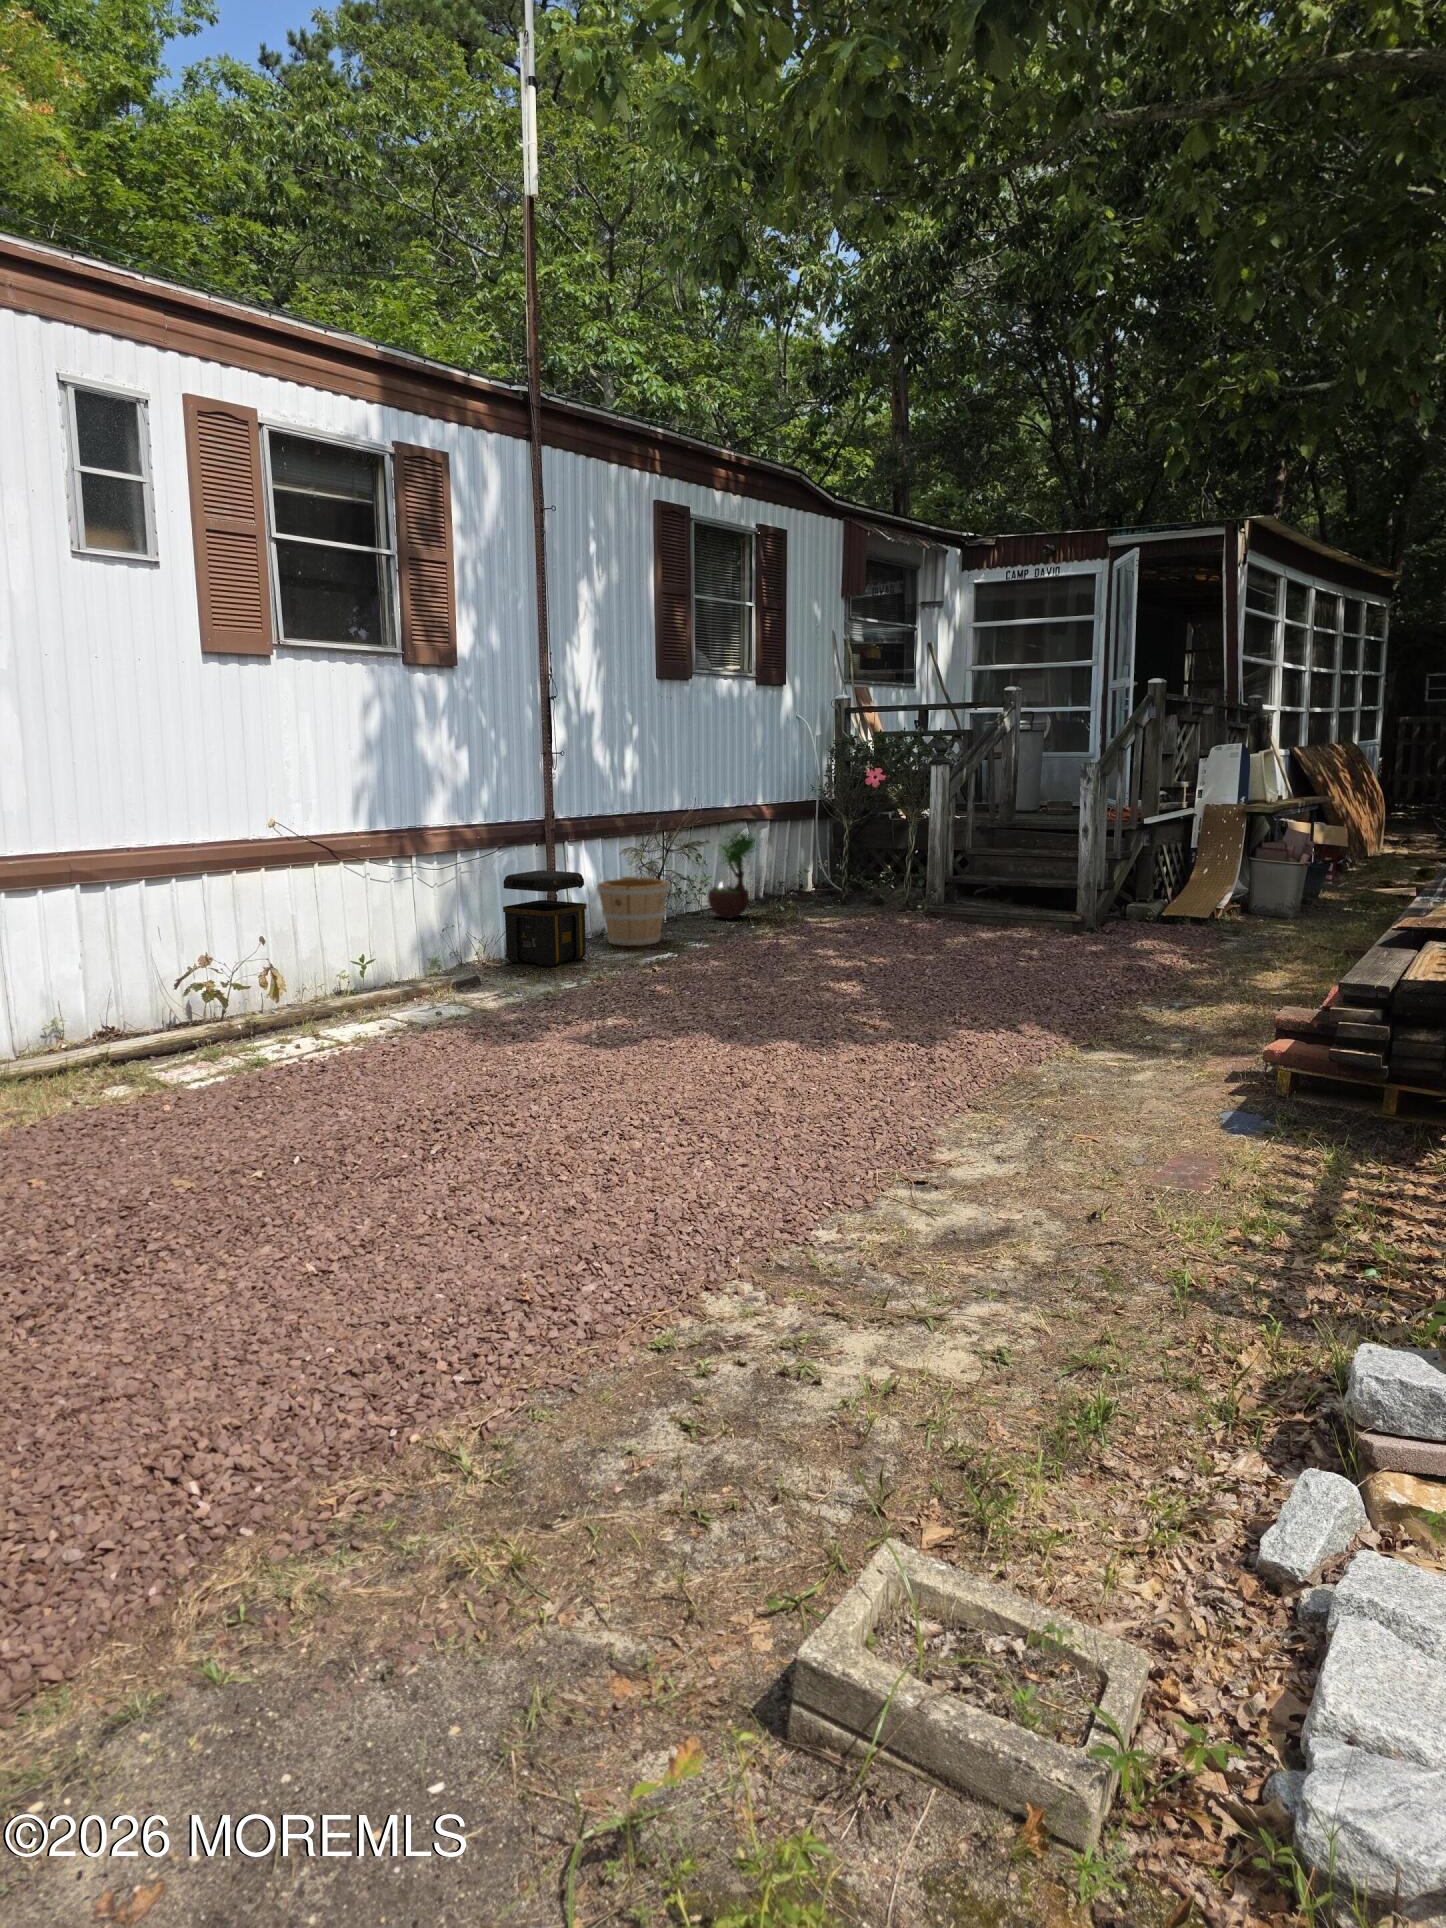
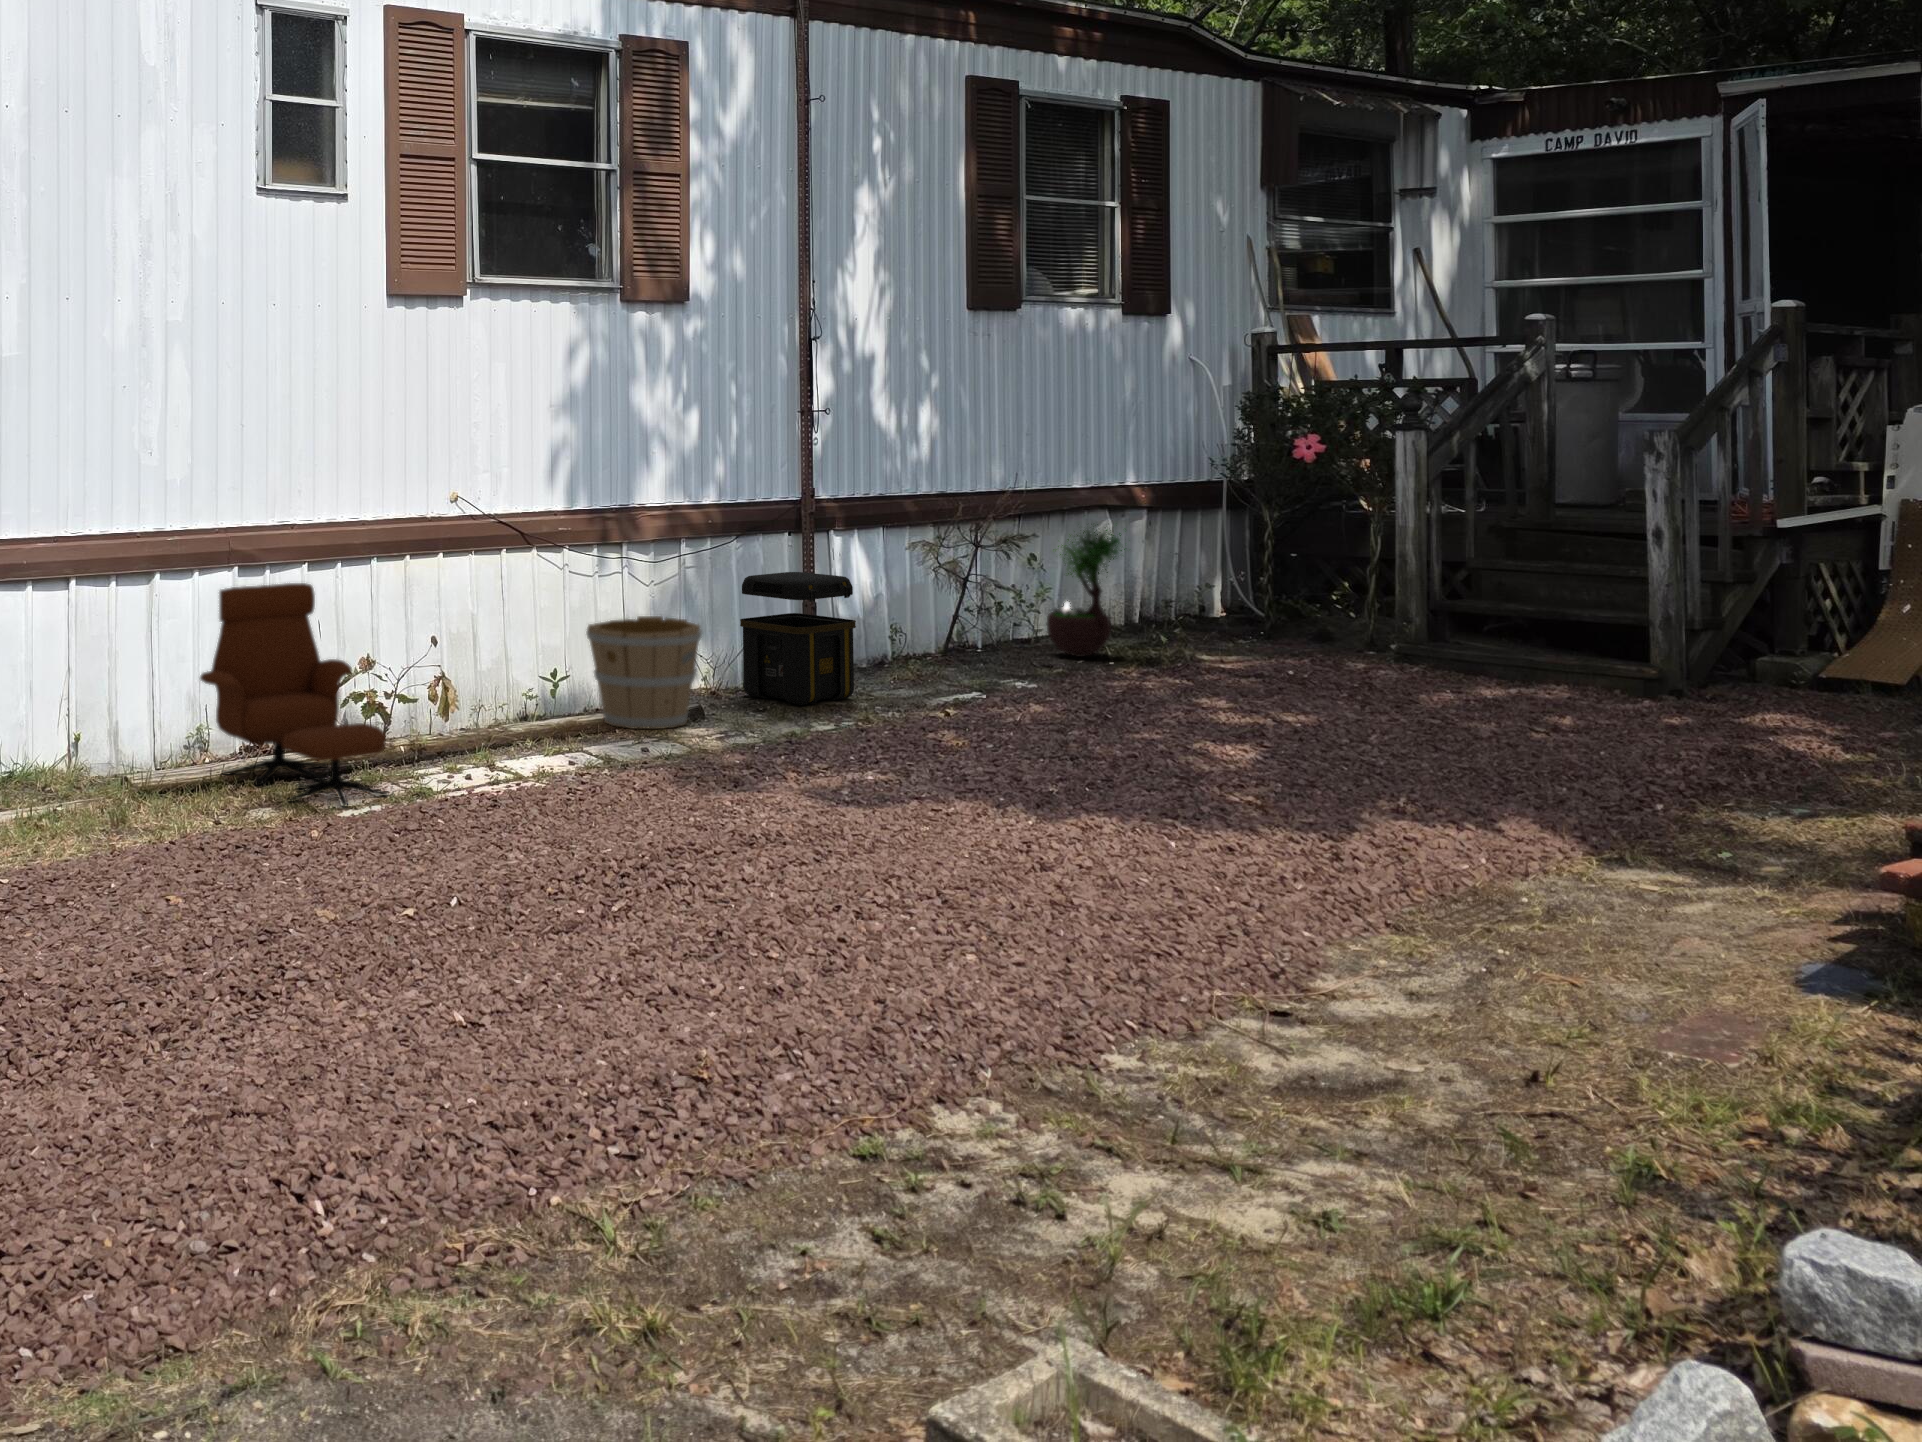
wooden bucket: present [597,877,669,946] -> present [586,616,702,729]
lounge chair: none [47,899,231,1083] -> present [200,583,388,806]

